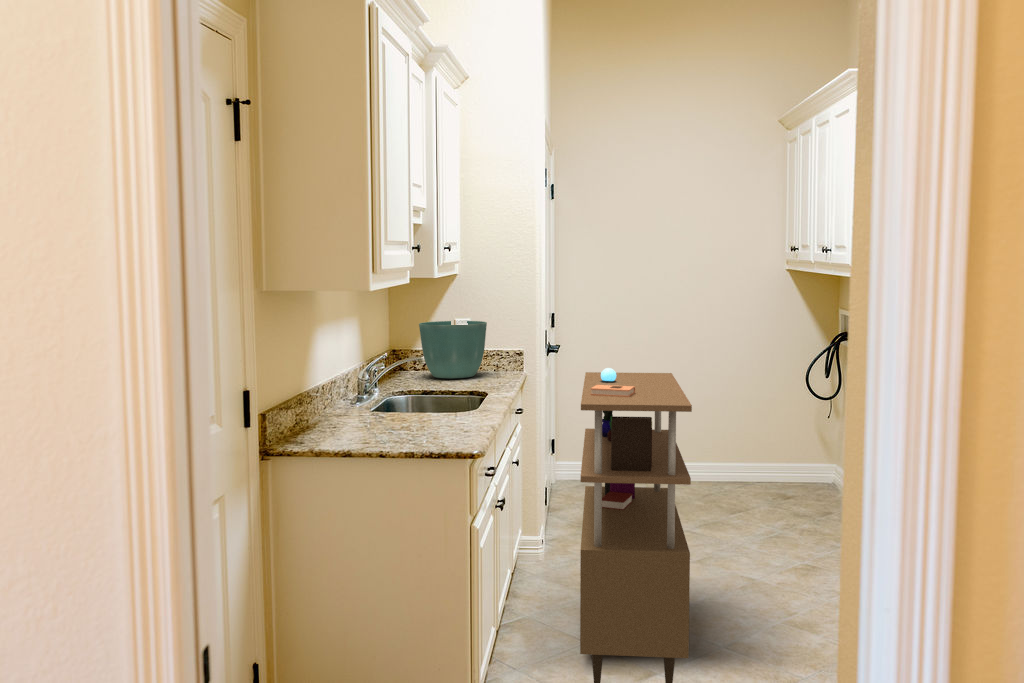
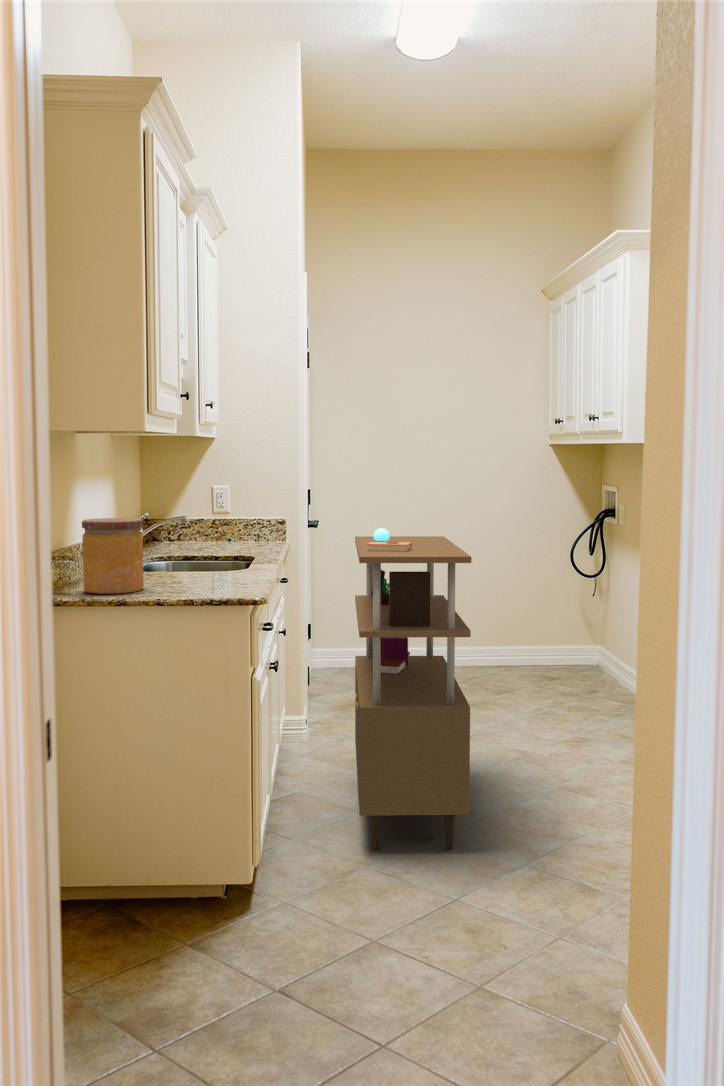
flower pot: present [419,321,487,379] -> none [175,487,248,546]
jar: none [313,368,371,443] -> present [82,518,144,594]

